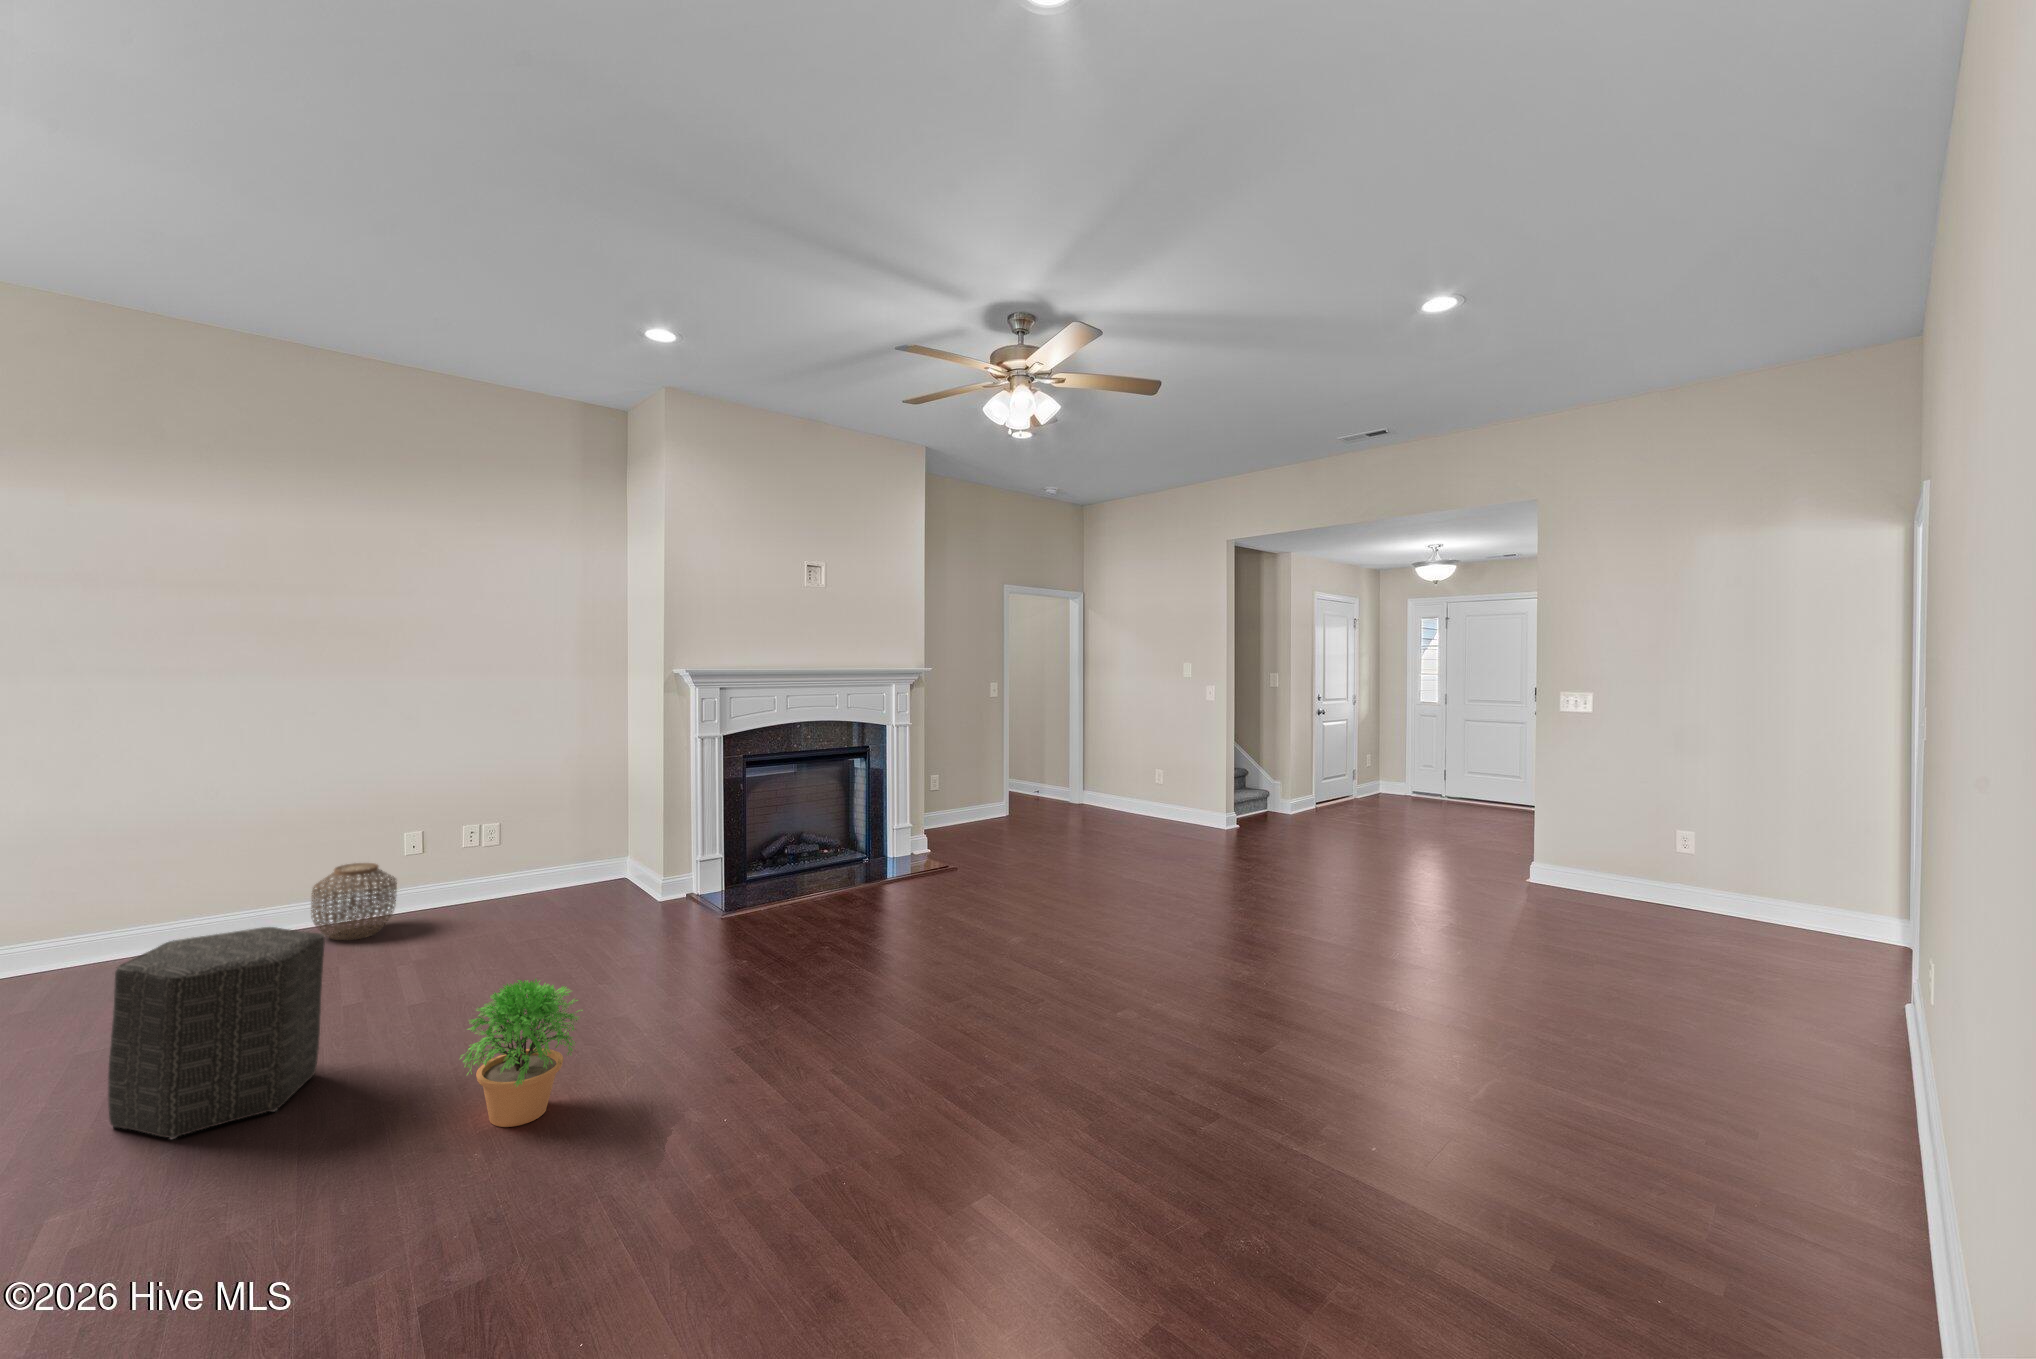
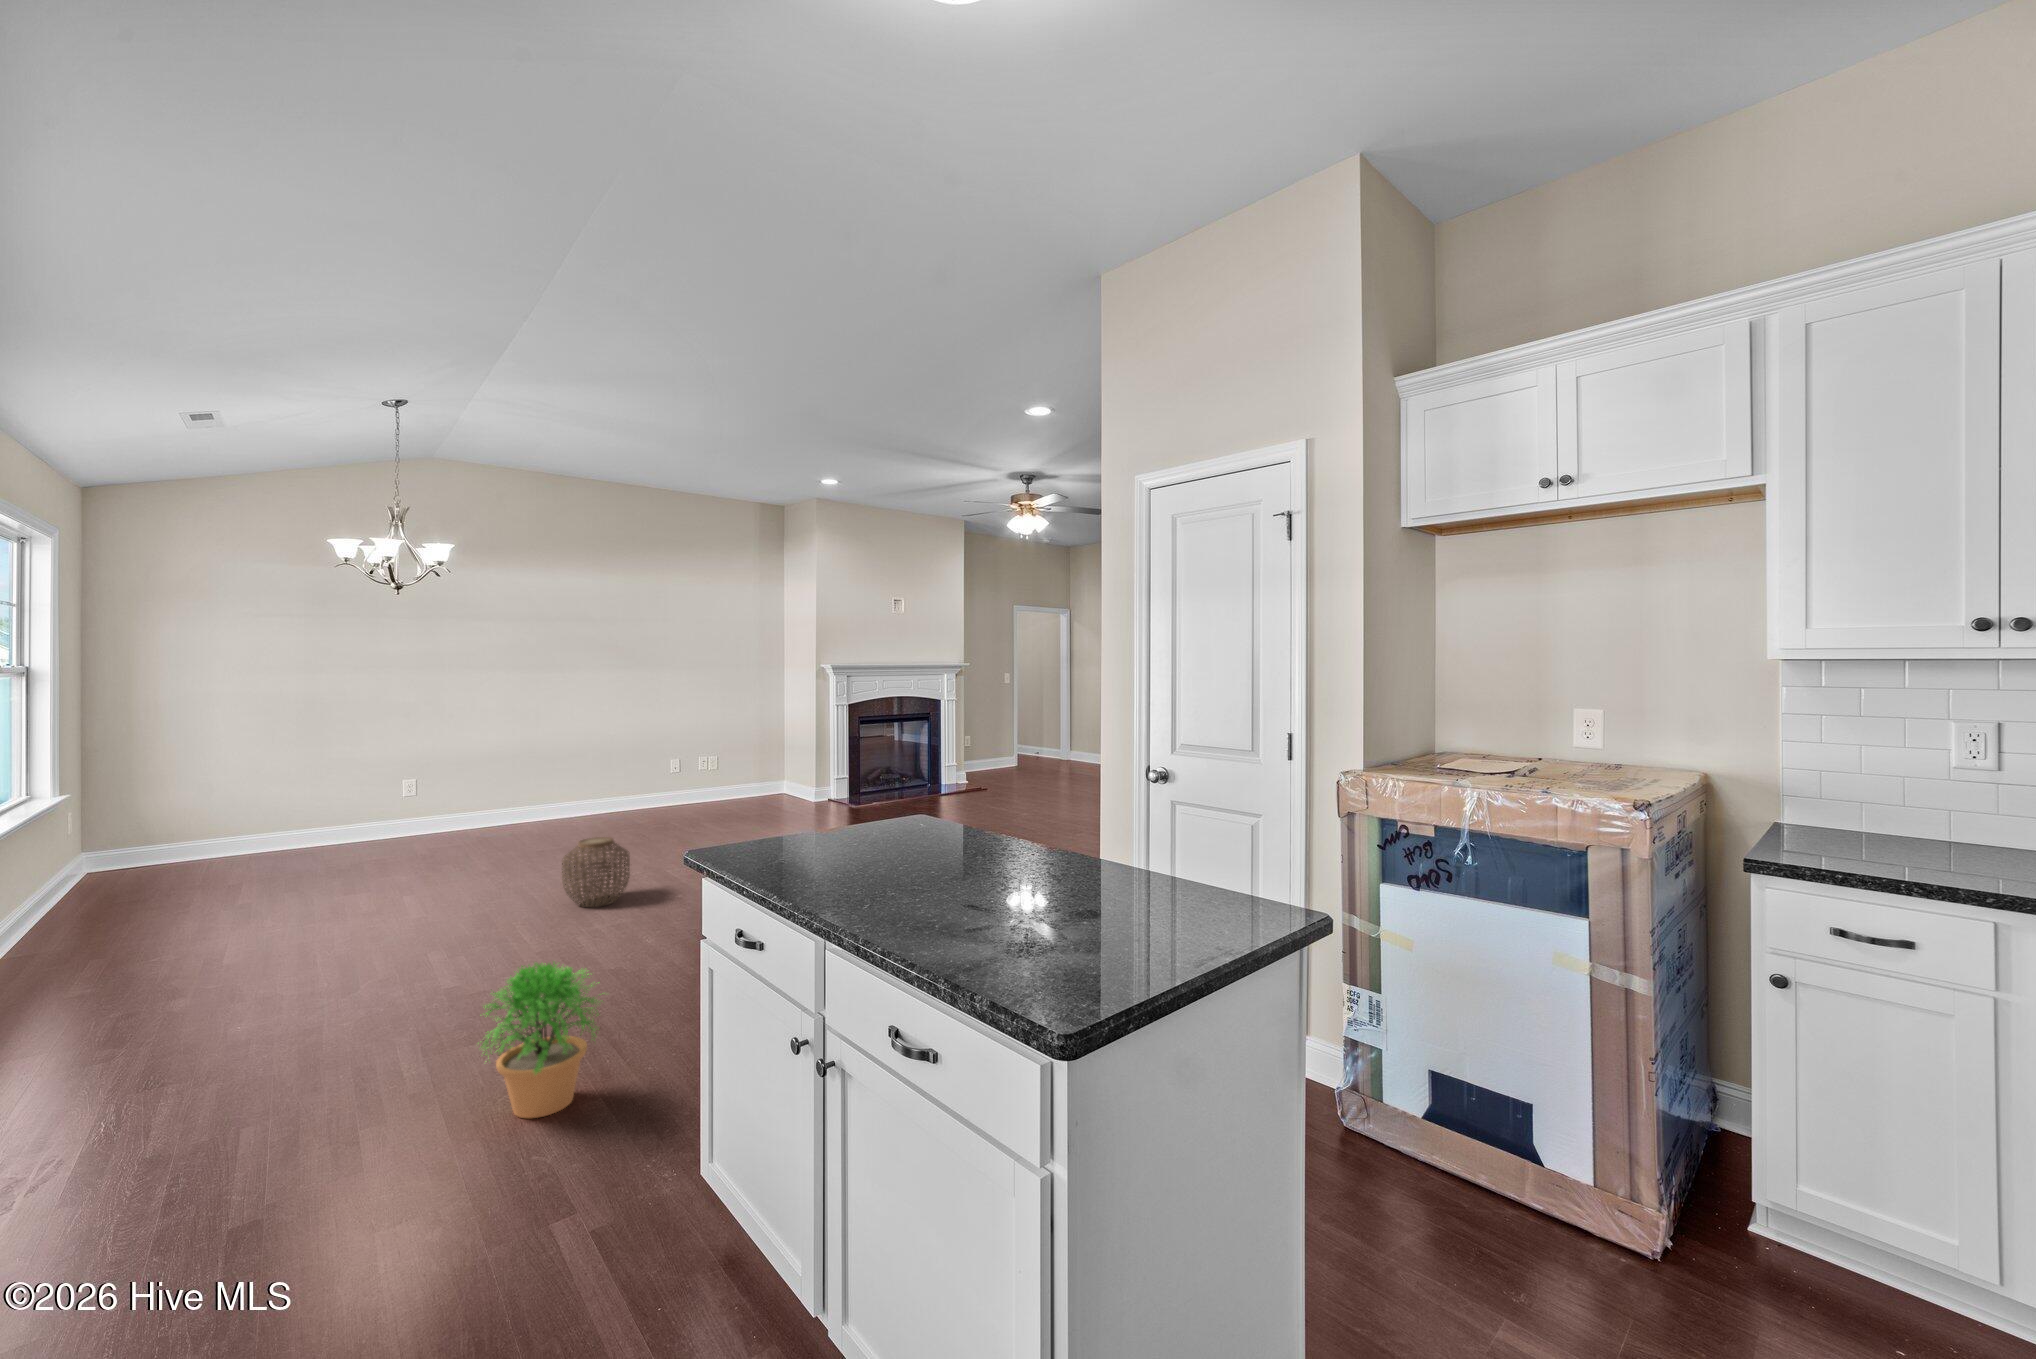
woven basket: present [311,863,397,940] -> present [562,837,630,907]
ottoman: present [108,927,325,1139] -> none [128,918,344,1136]

